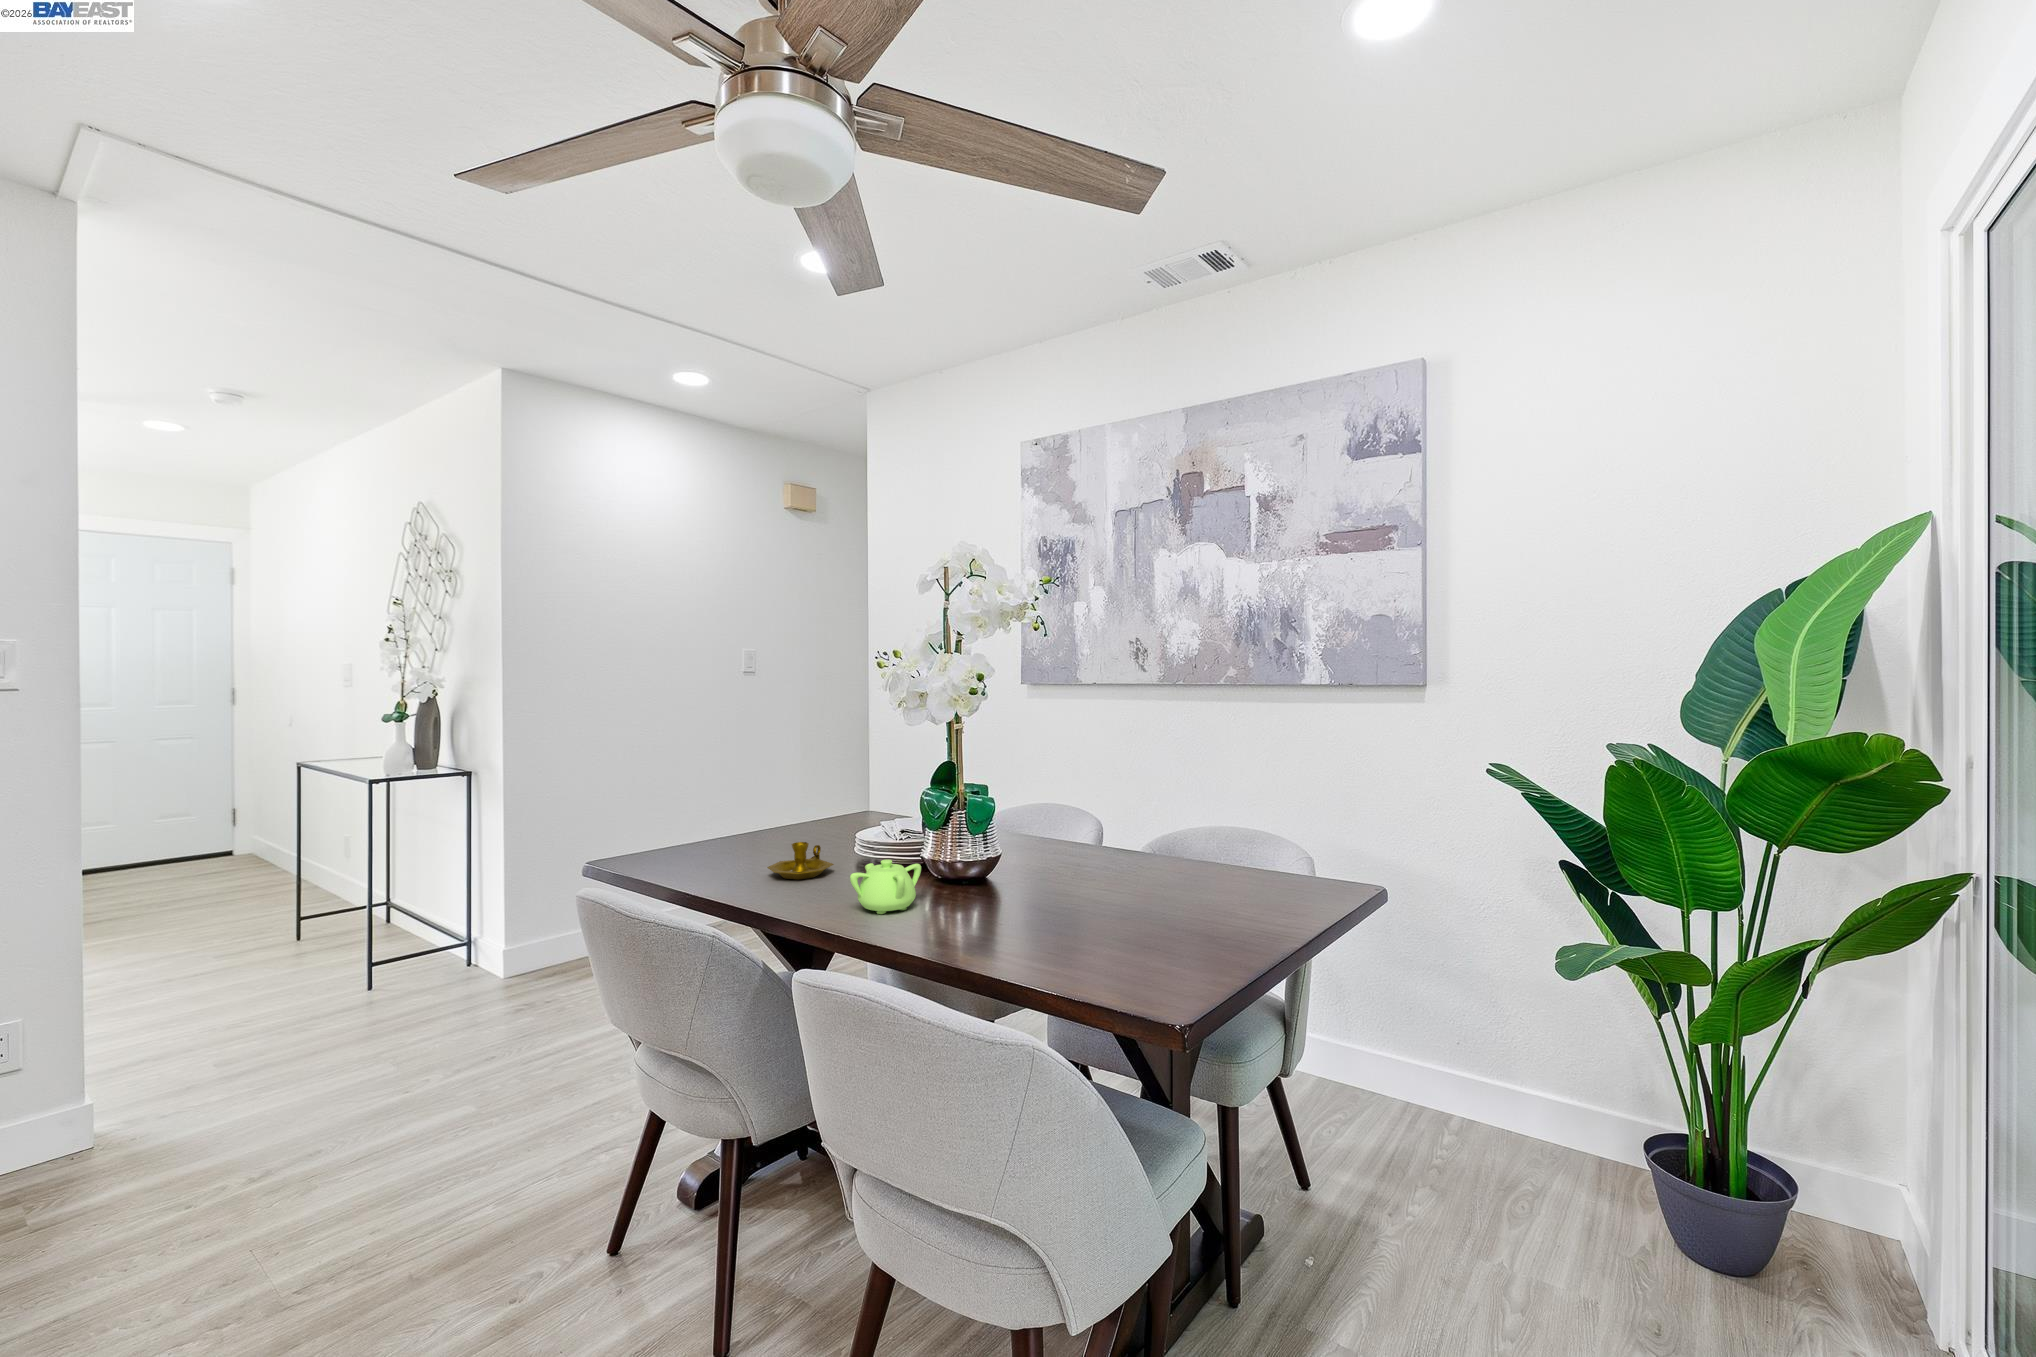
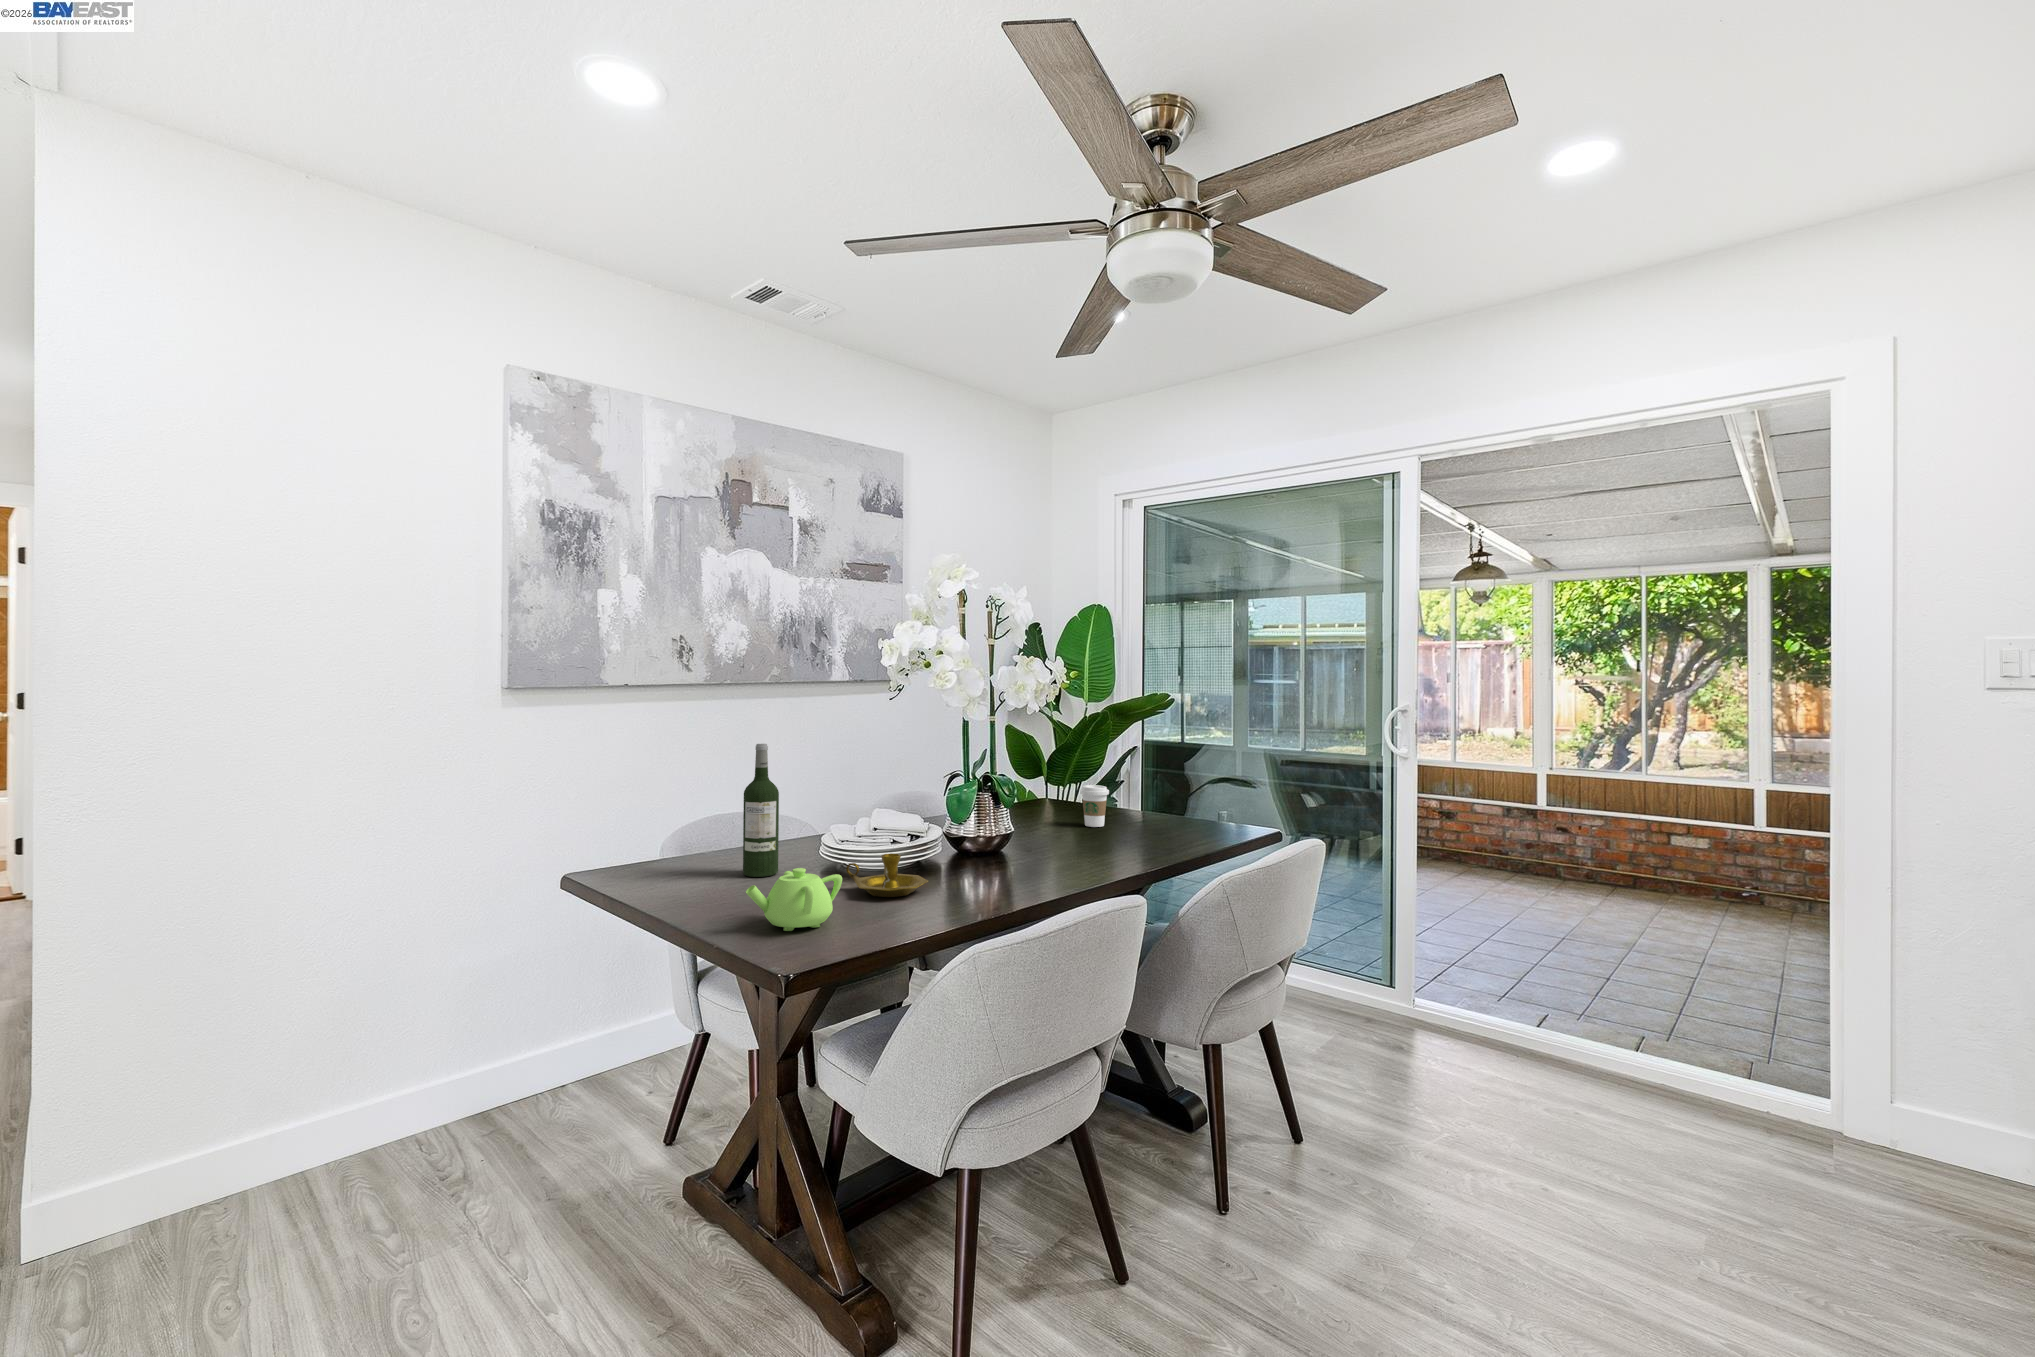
wine bottle: none [861,740,889,847] -> present [743,744,779,877]
coffee cup: none [1154,856,1198,923] -> present [1080,785,1109,827]
teapot: present [850,860,921,914] -> present [746,868,842,931]

